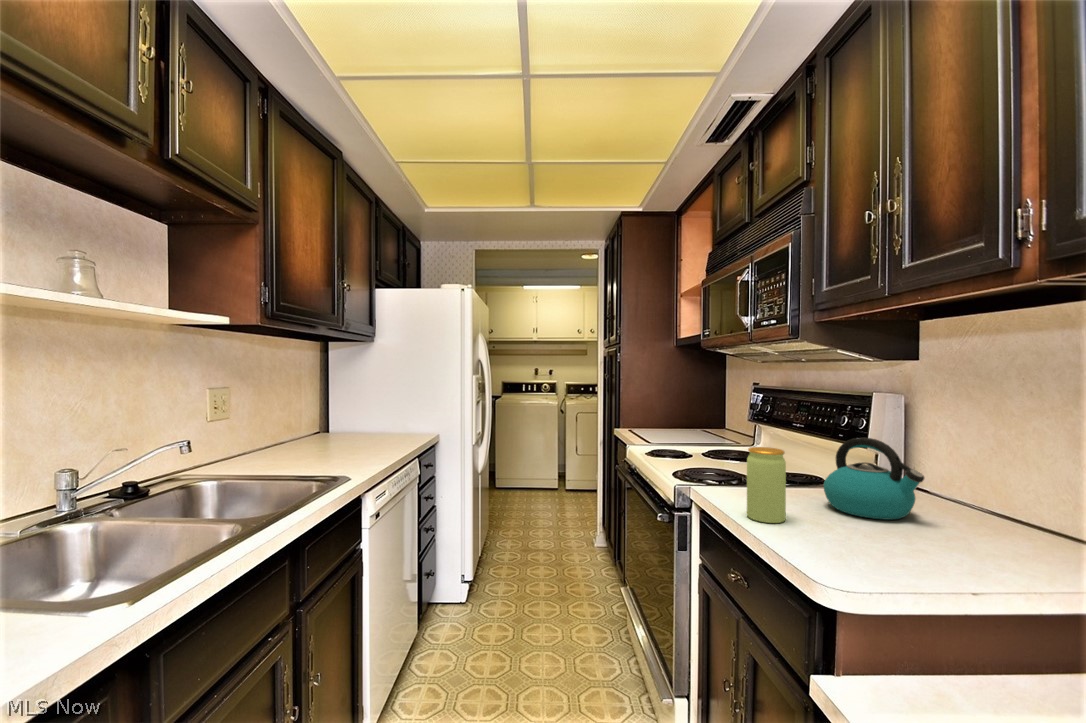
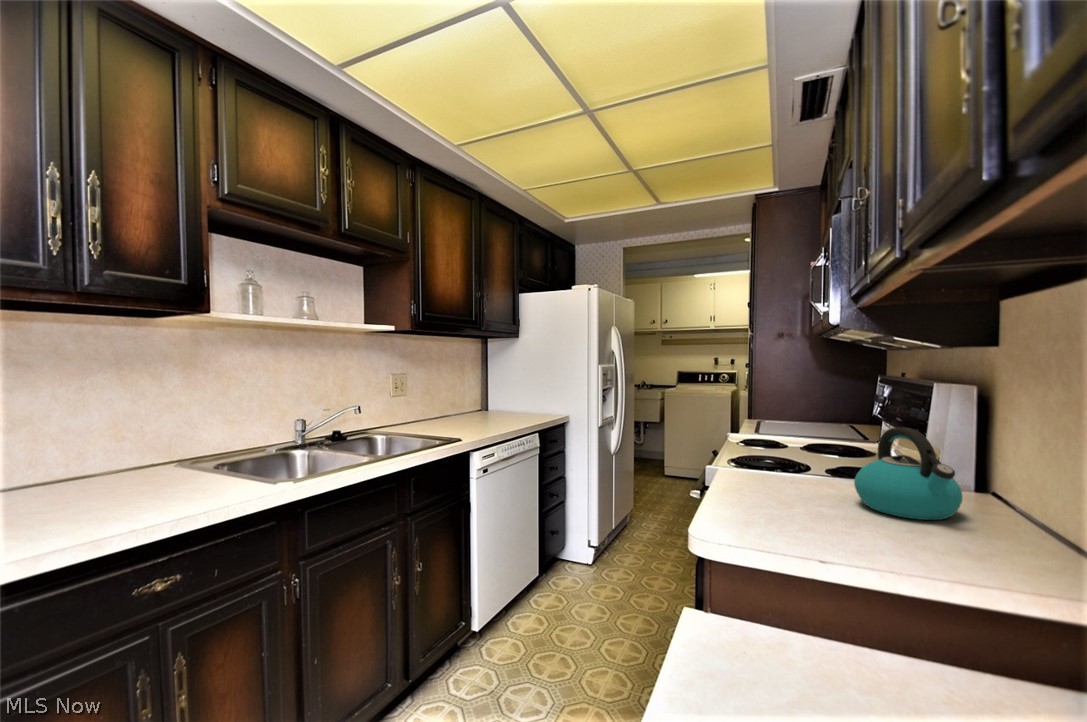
jar: present [747,447,786,523] -> none [746,431,786,506]

